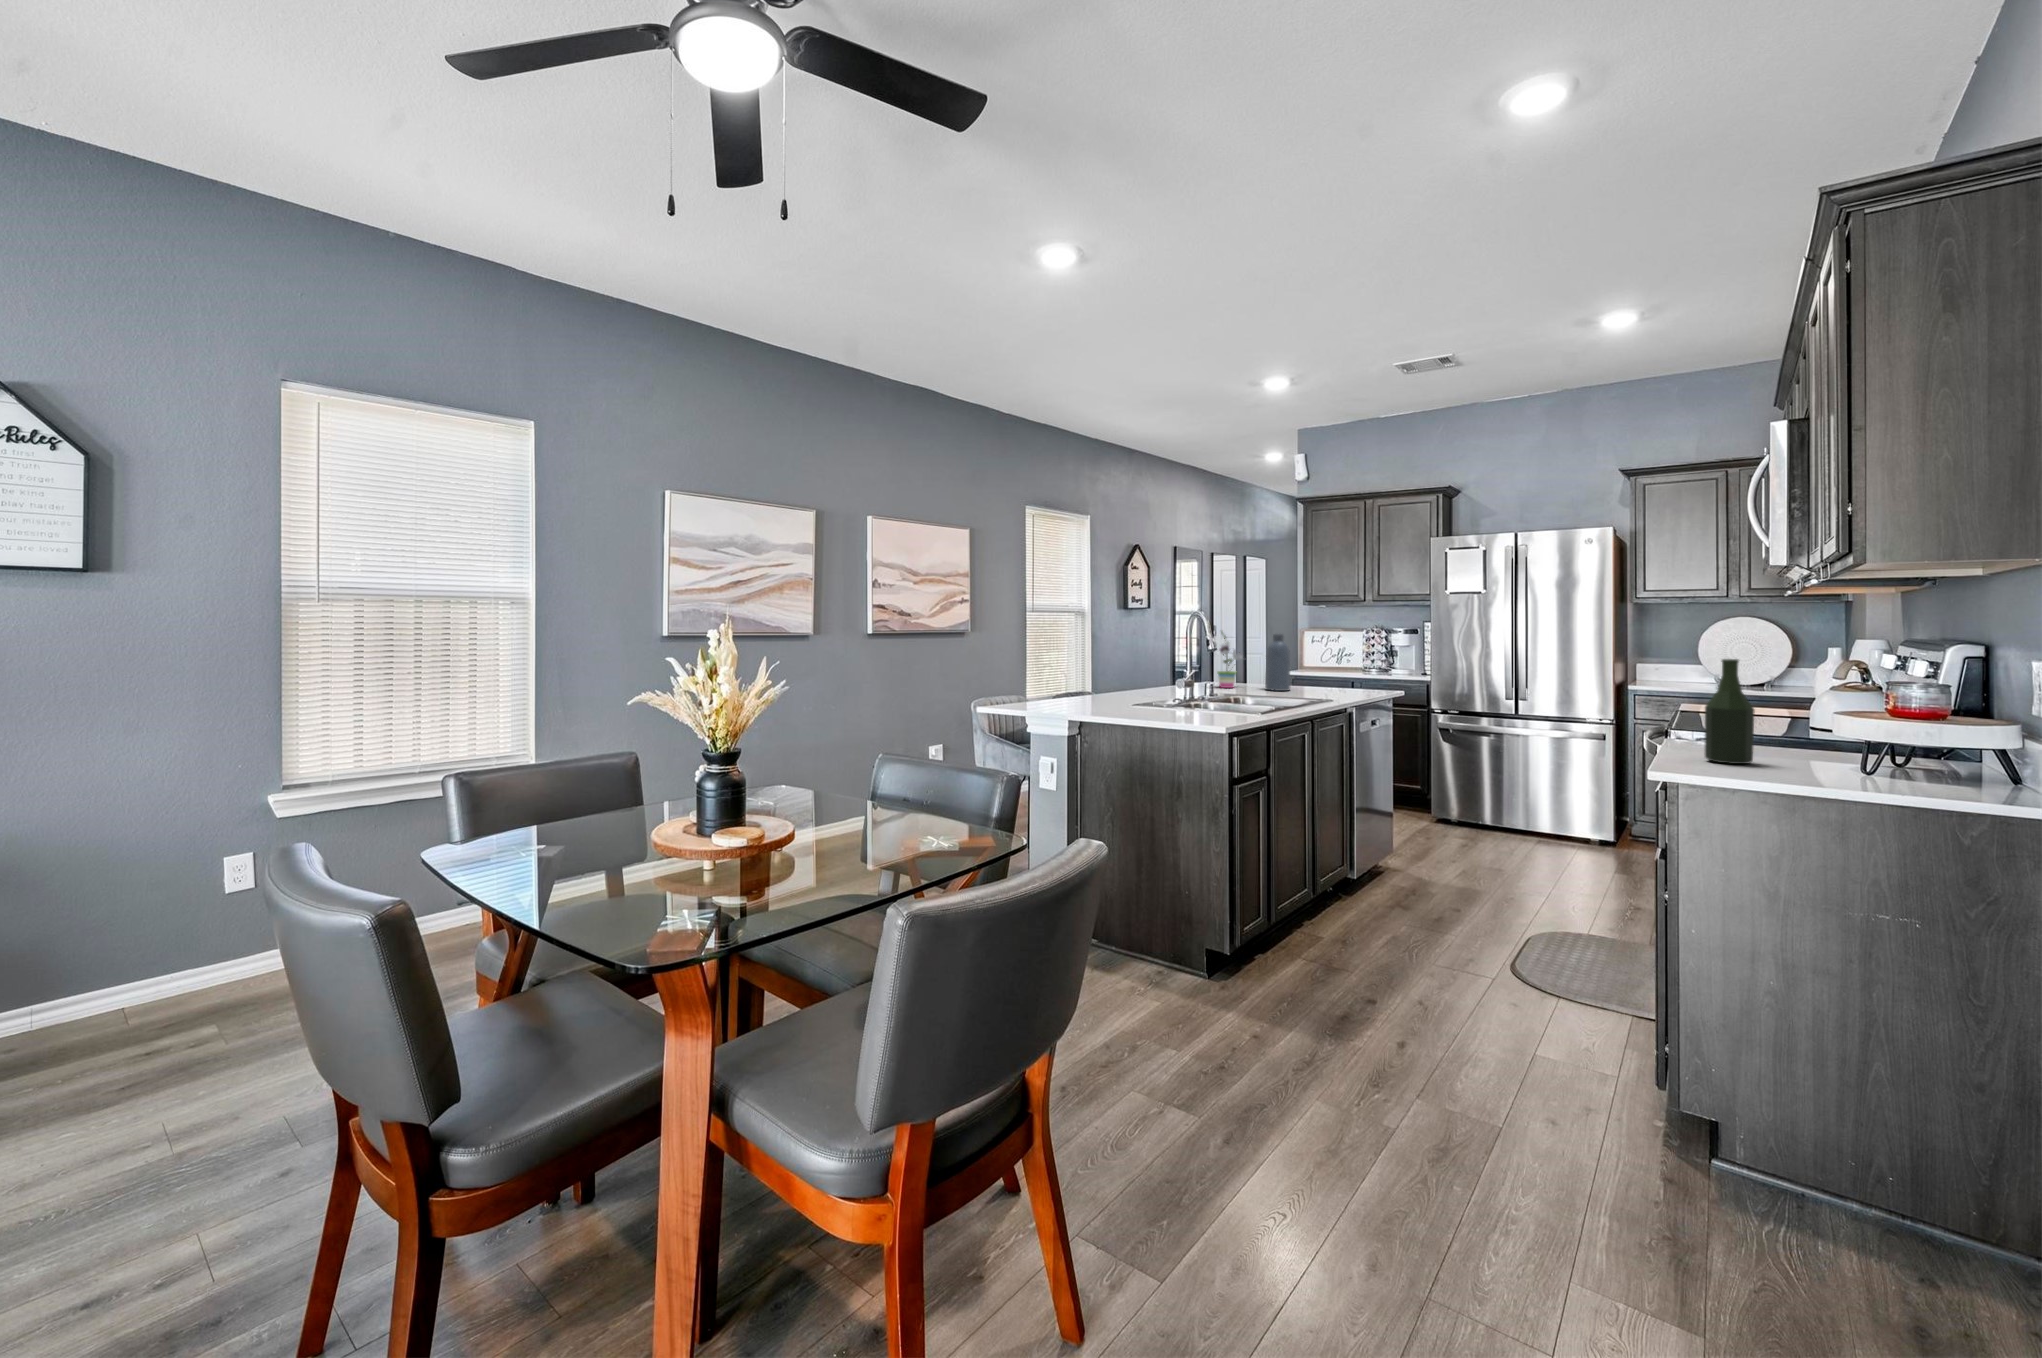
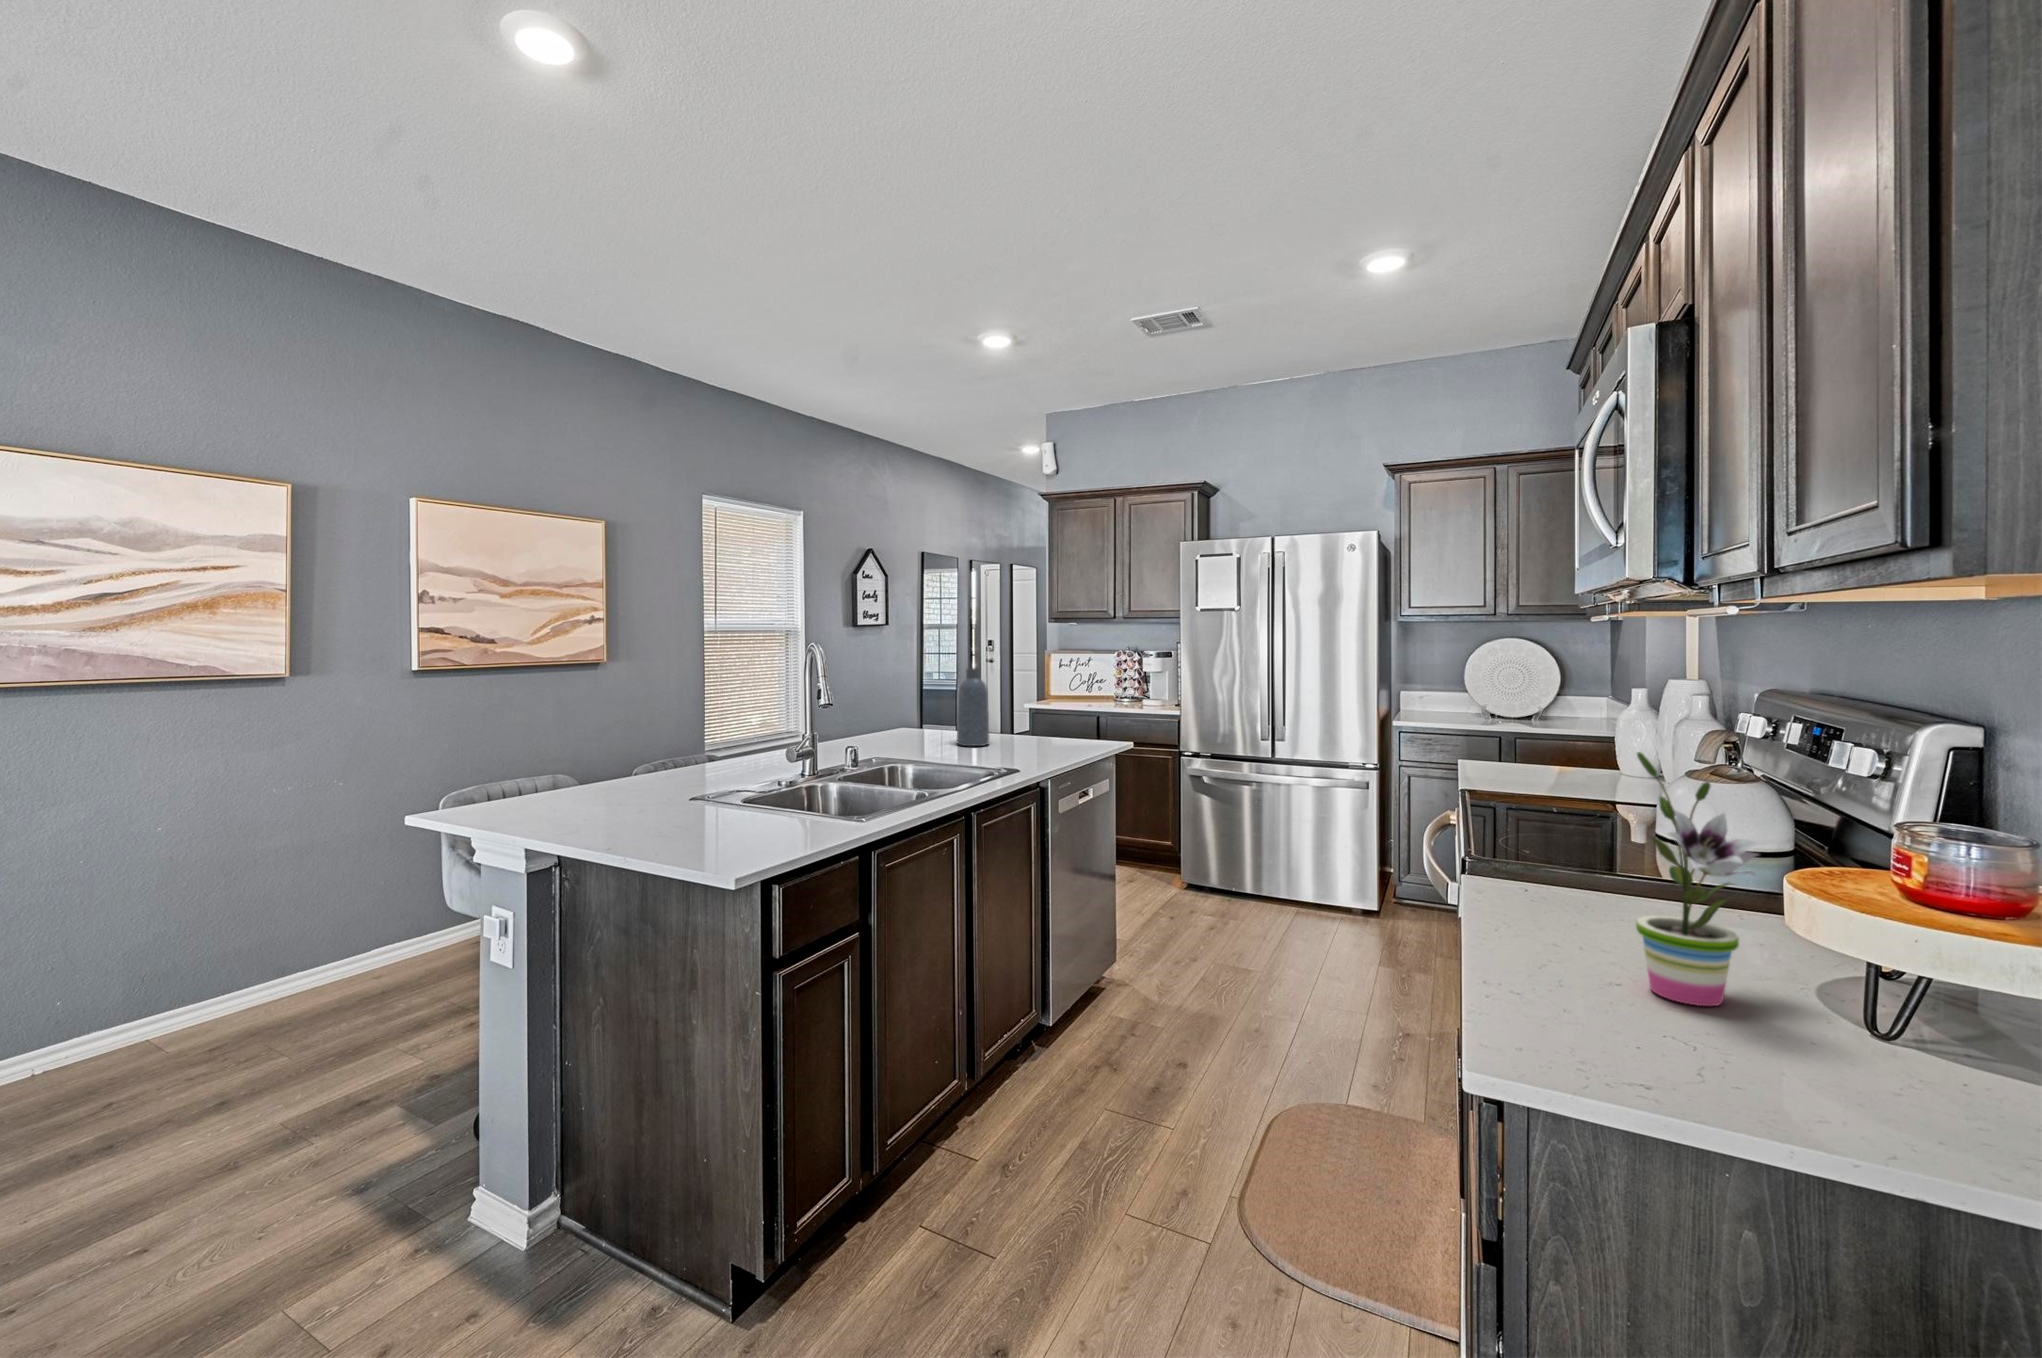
potted plant: present [1217,632,1242,688] -> present [1636,752,1758,1006]
bottle: present [1705,659,1755,764] -> none [1532,748,1614,942]

